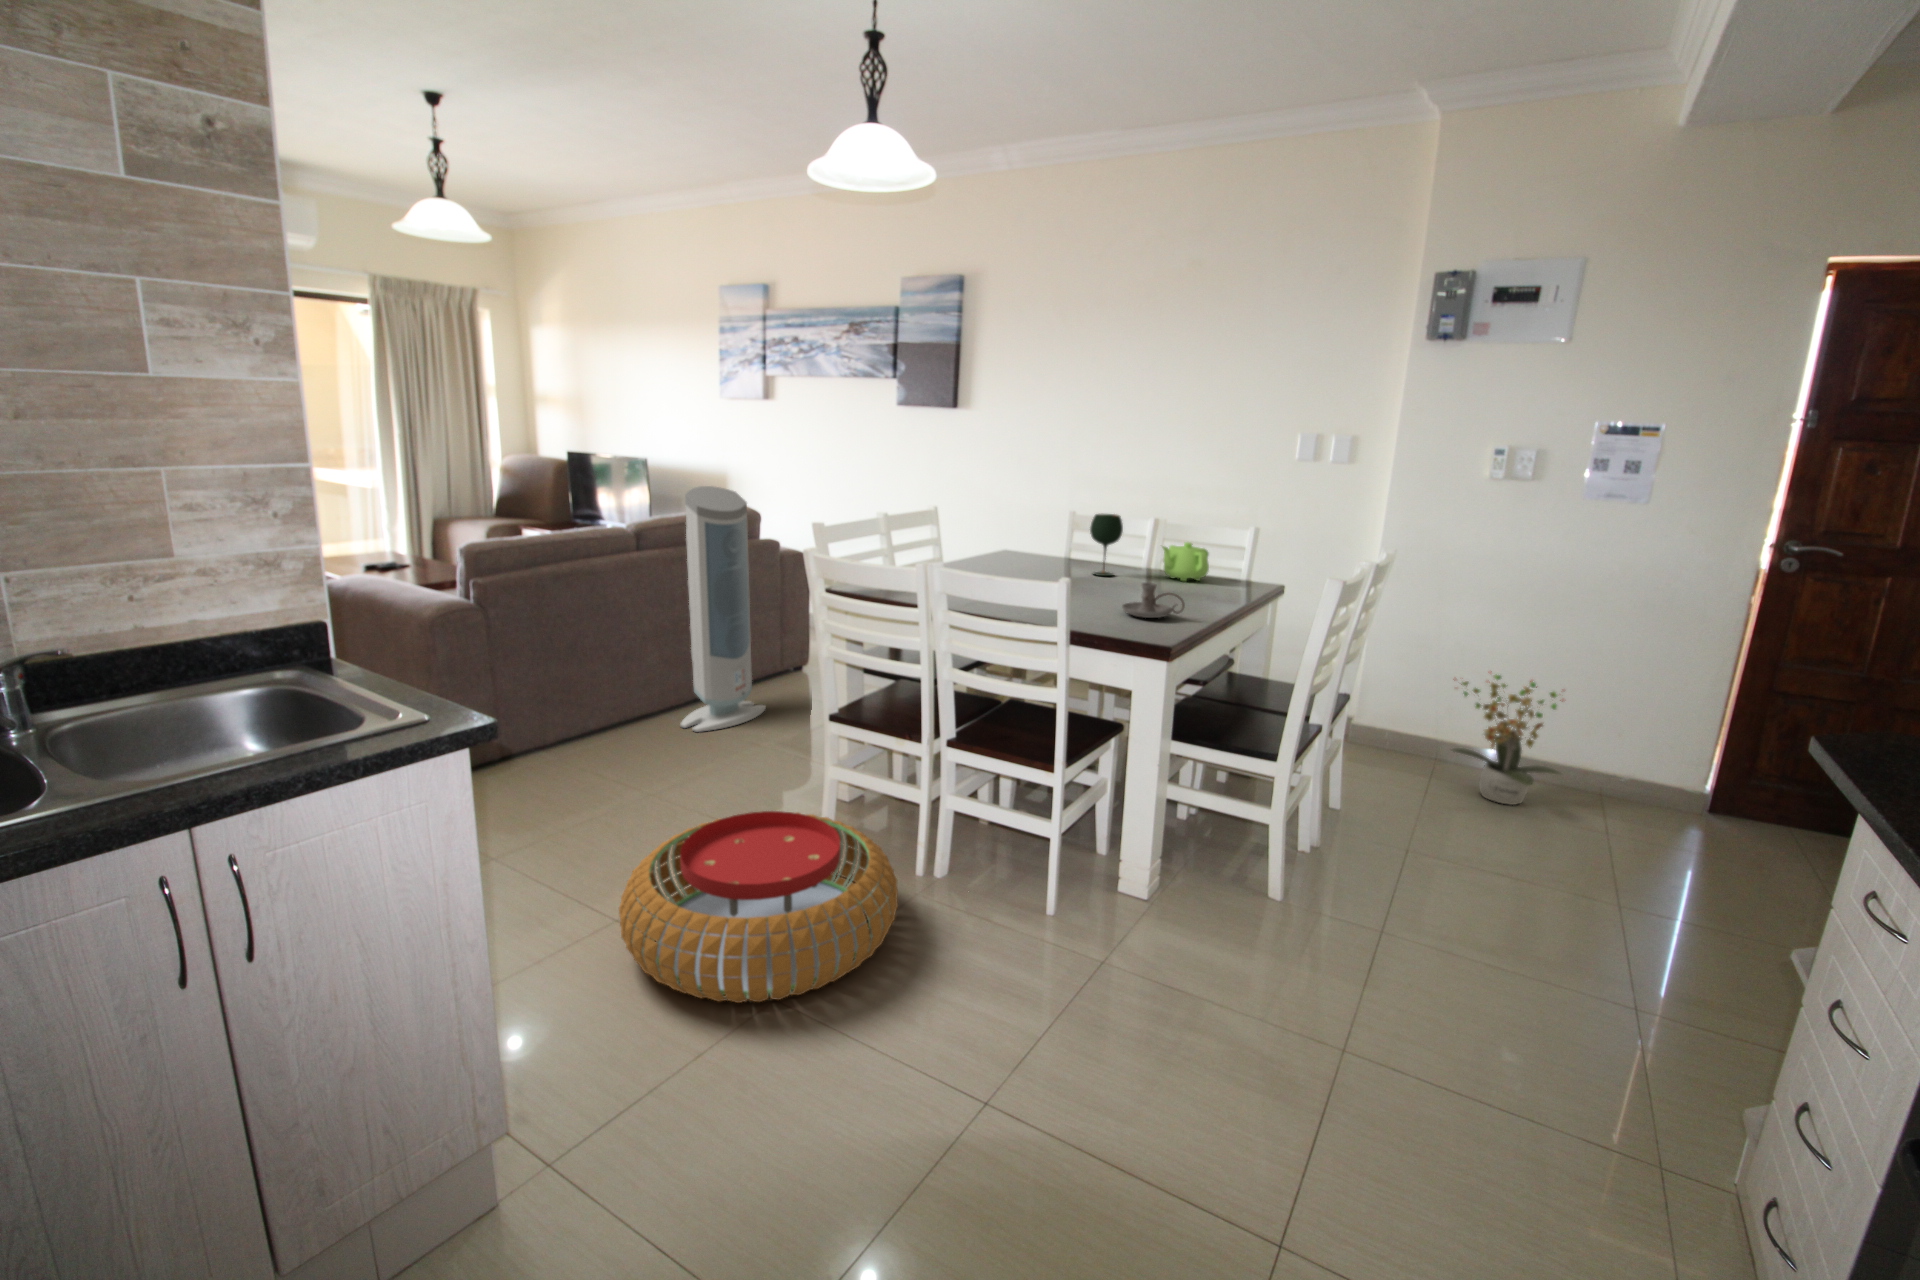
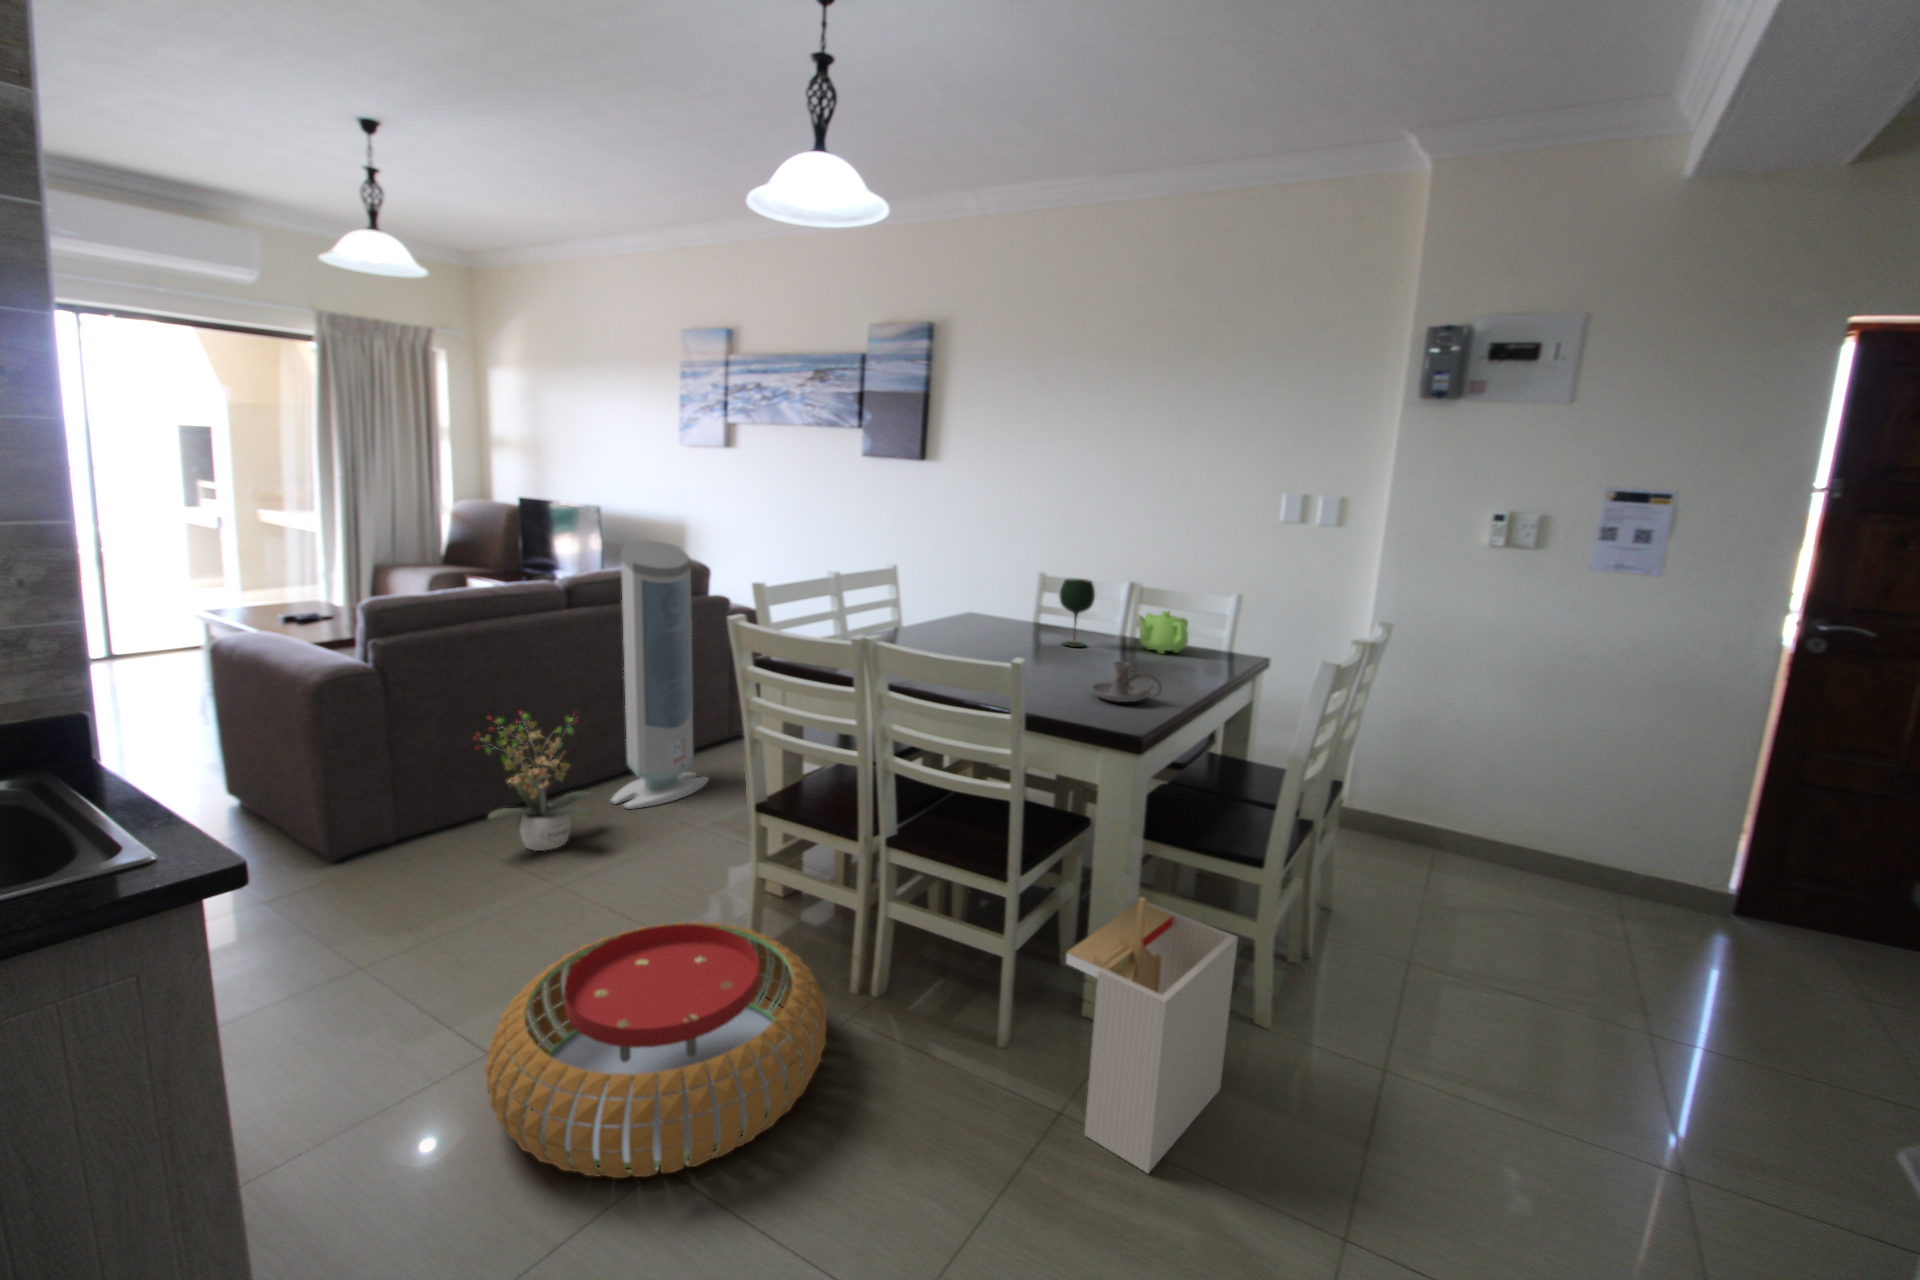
potted plant: present [1452,674,1561,805] -> present [474,714,591,851]
storage bin: none [1103,776,1251,1003] -> present [1066,897,1238,1173]

